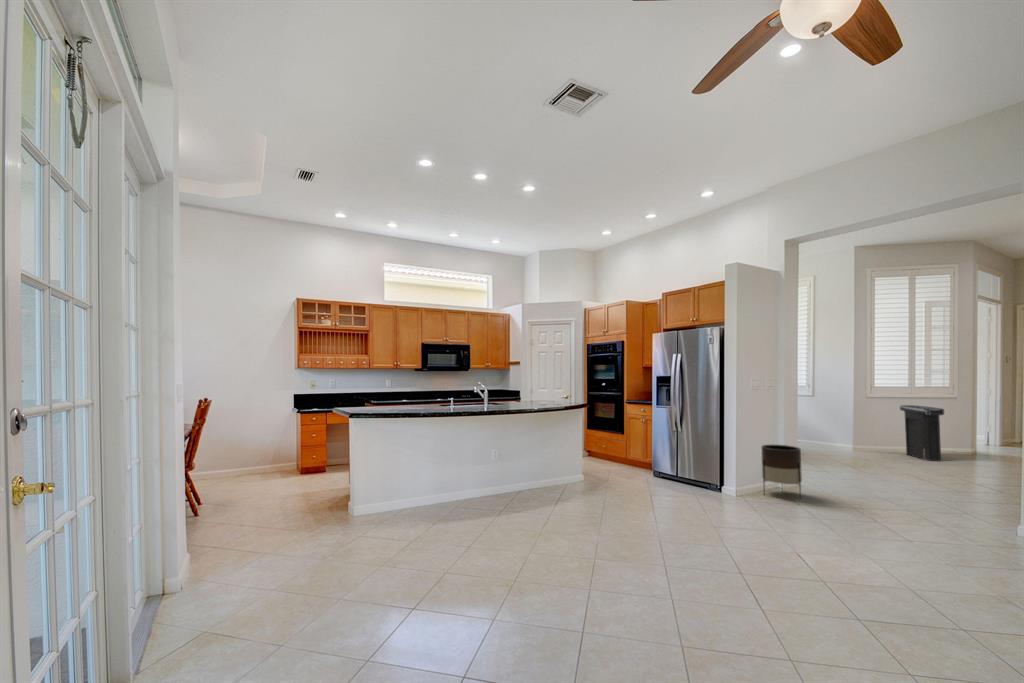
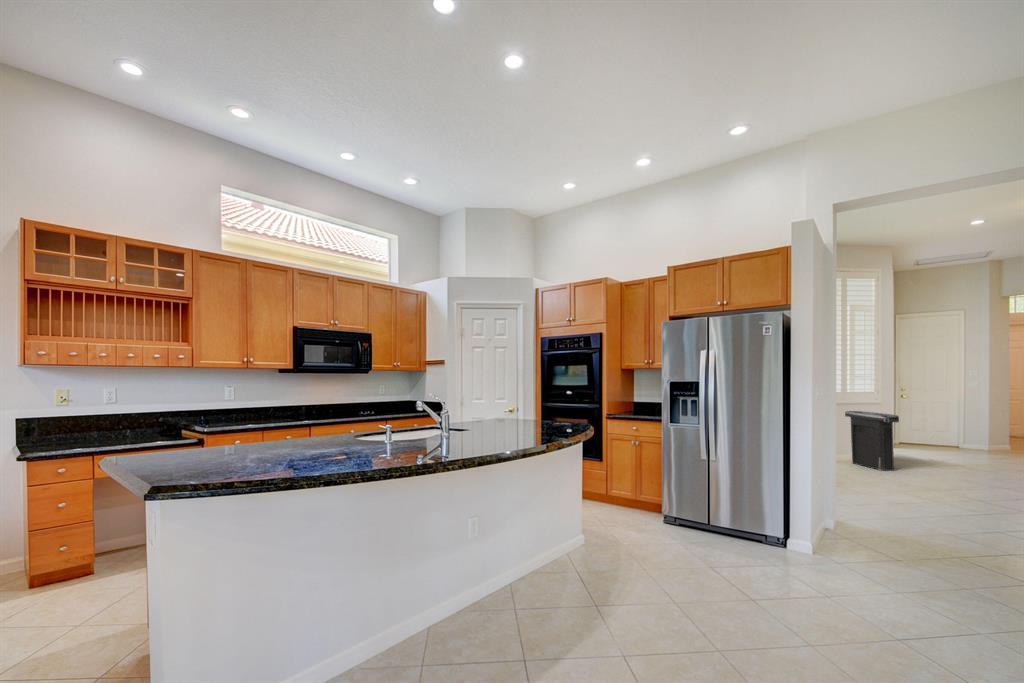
planter: present [761,445,802,498] -> none [831,477,894,555]

